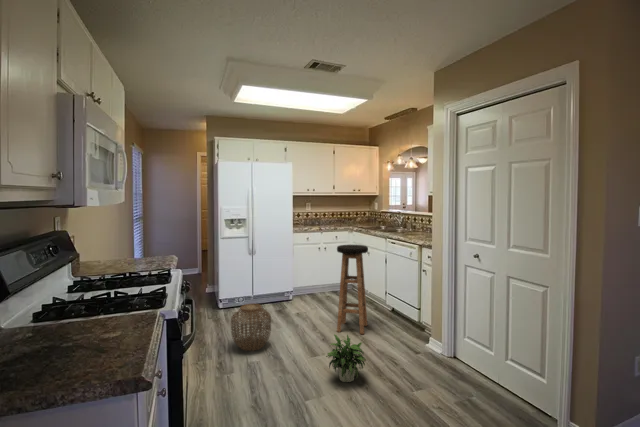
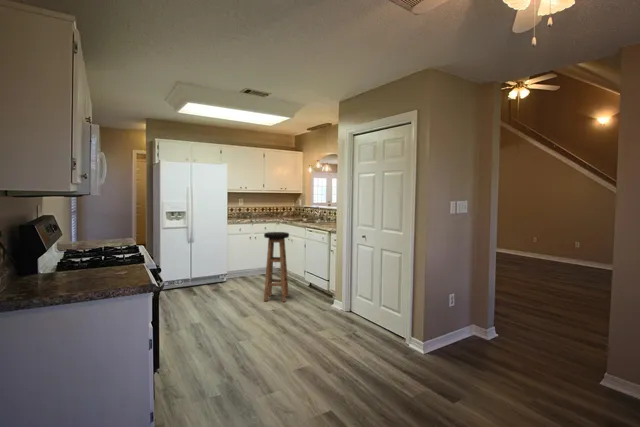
woven basket: present [231,304,271,351] -> none [176,279,210,316]
potted plant: present [326,334,366,382] -> none [254,296,284,330]

